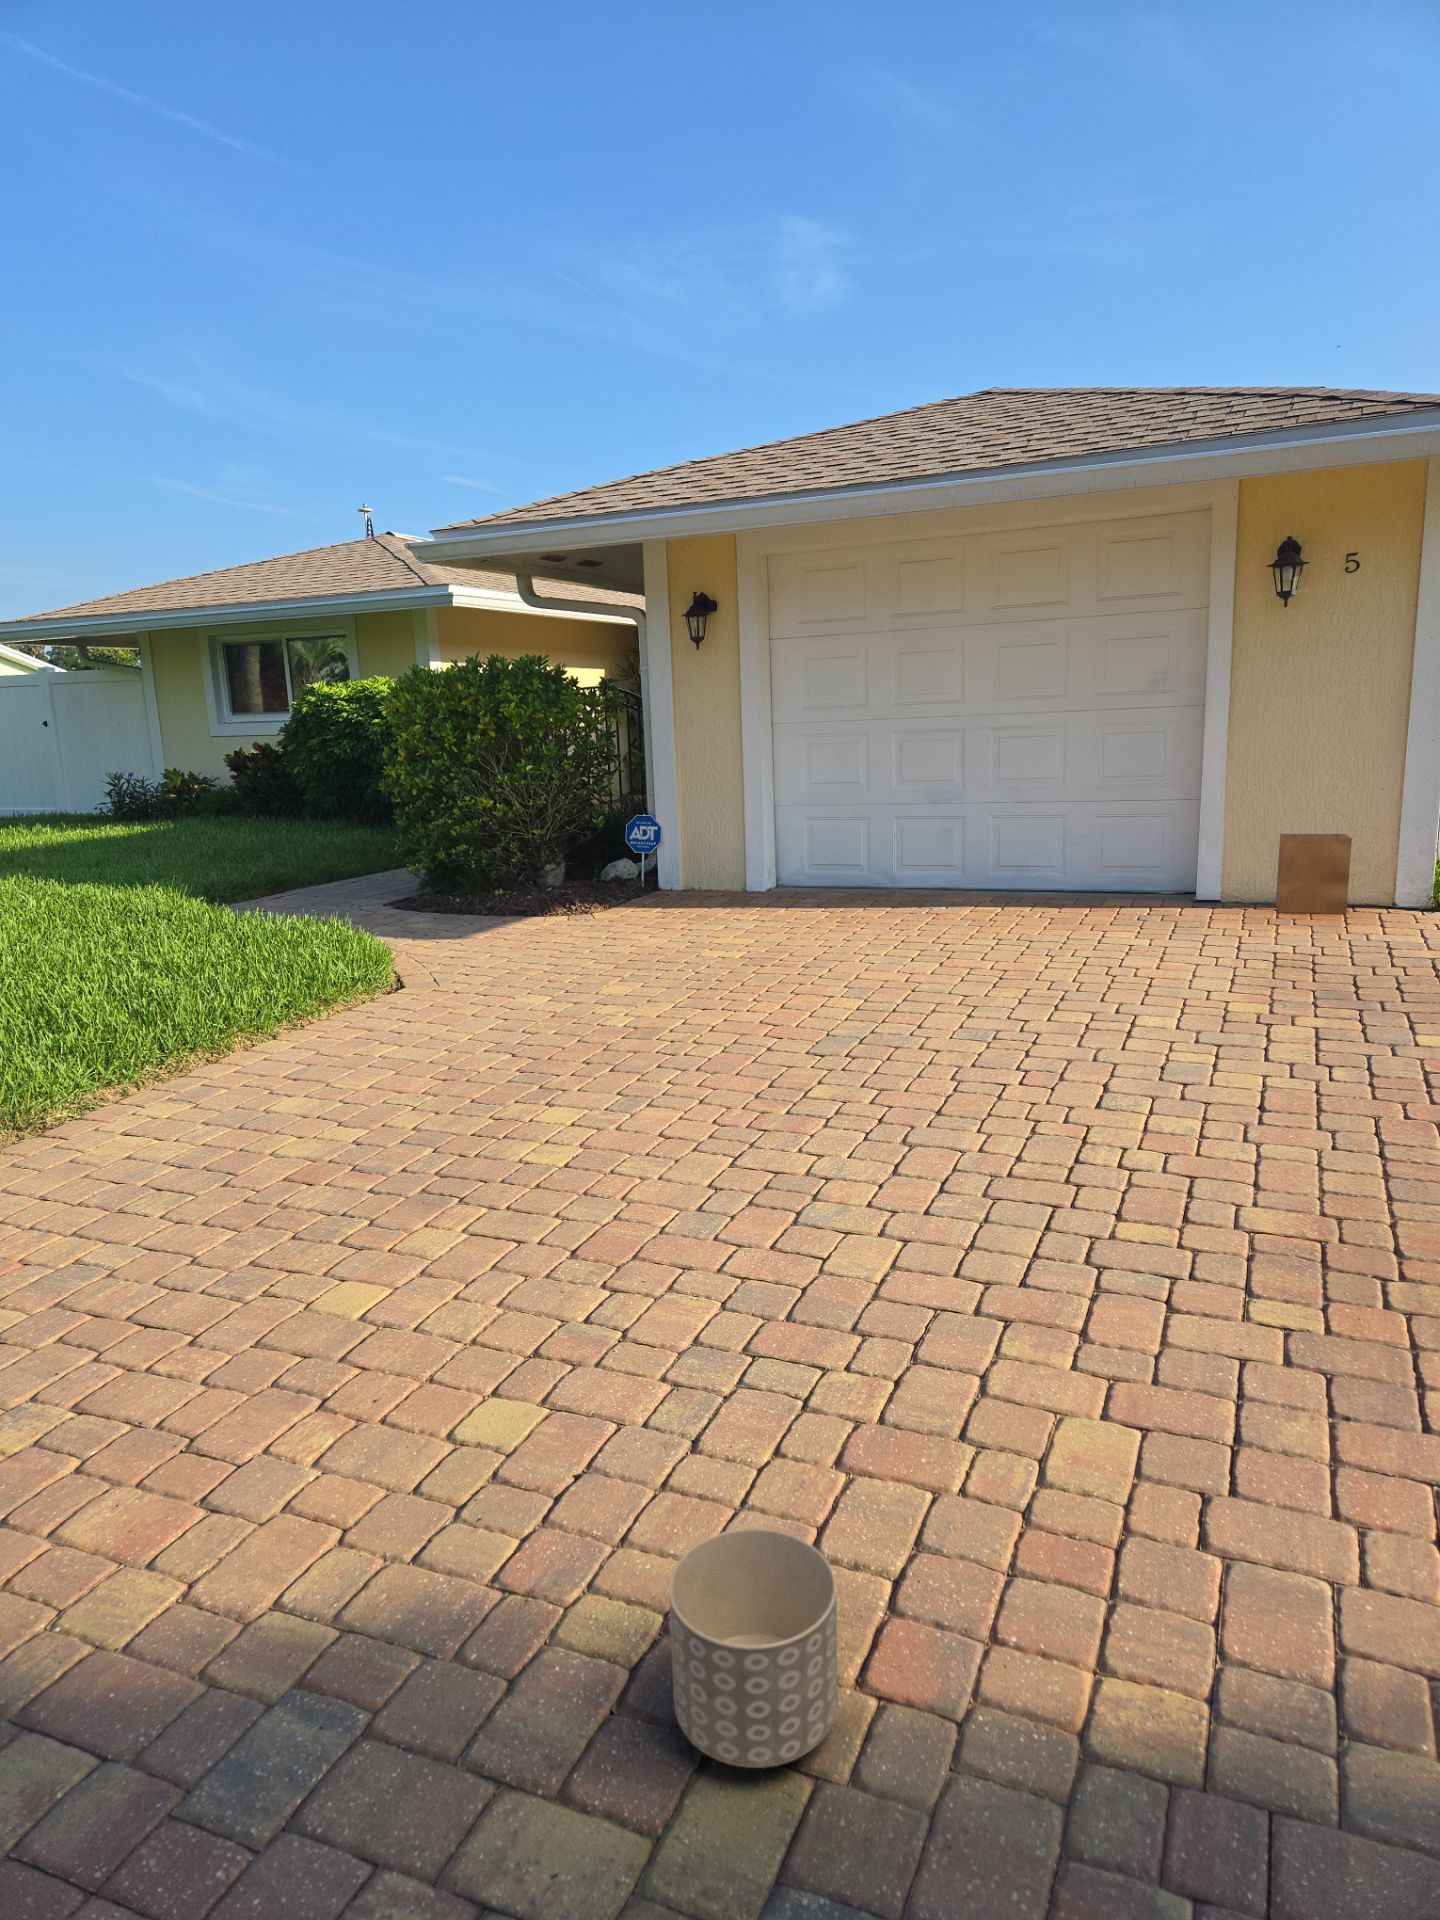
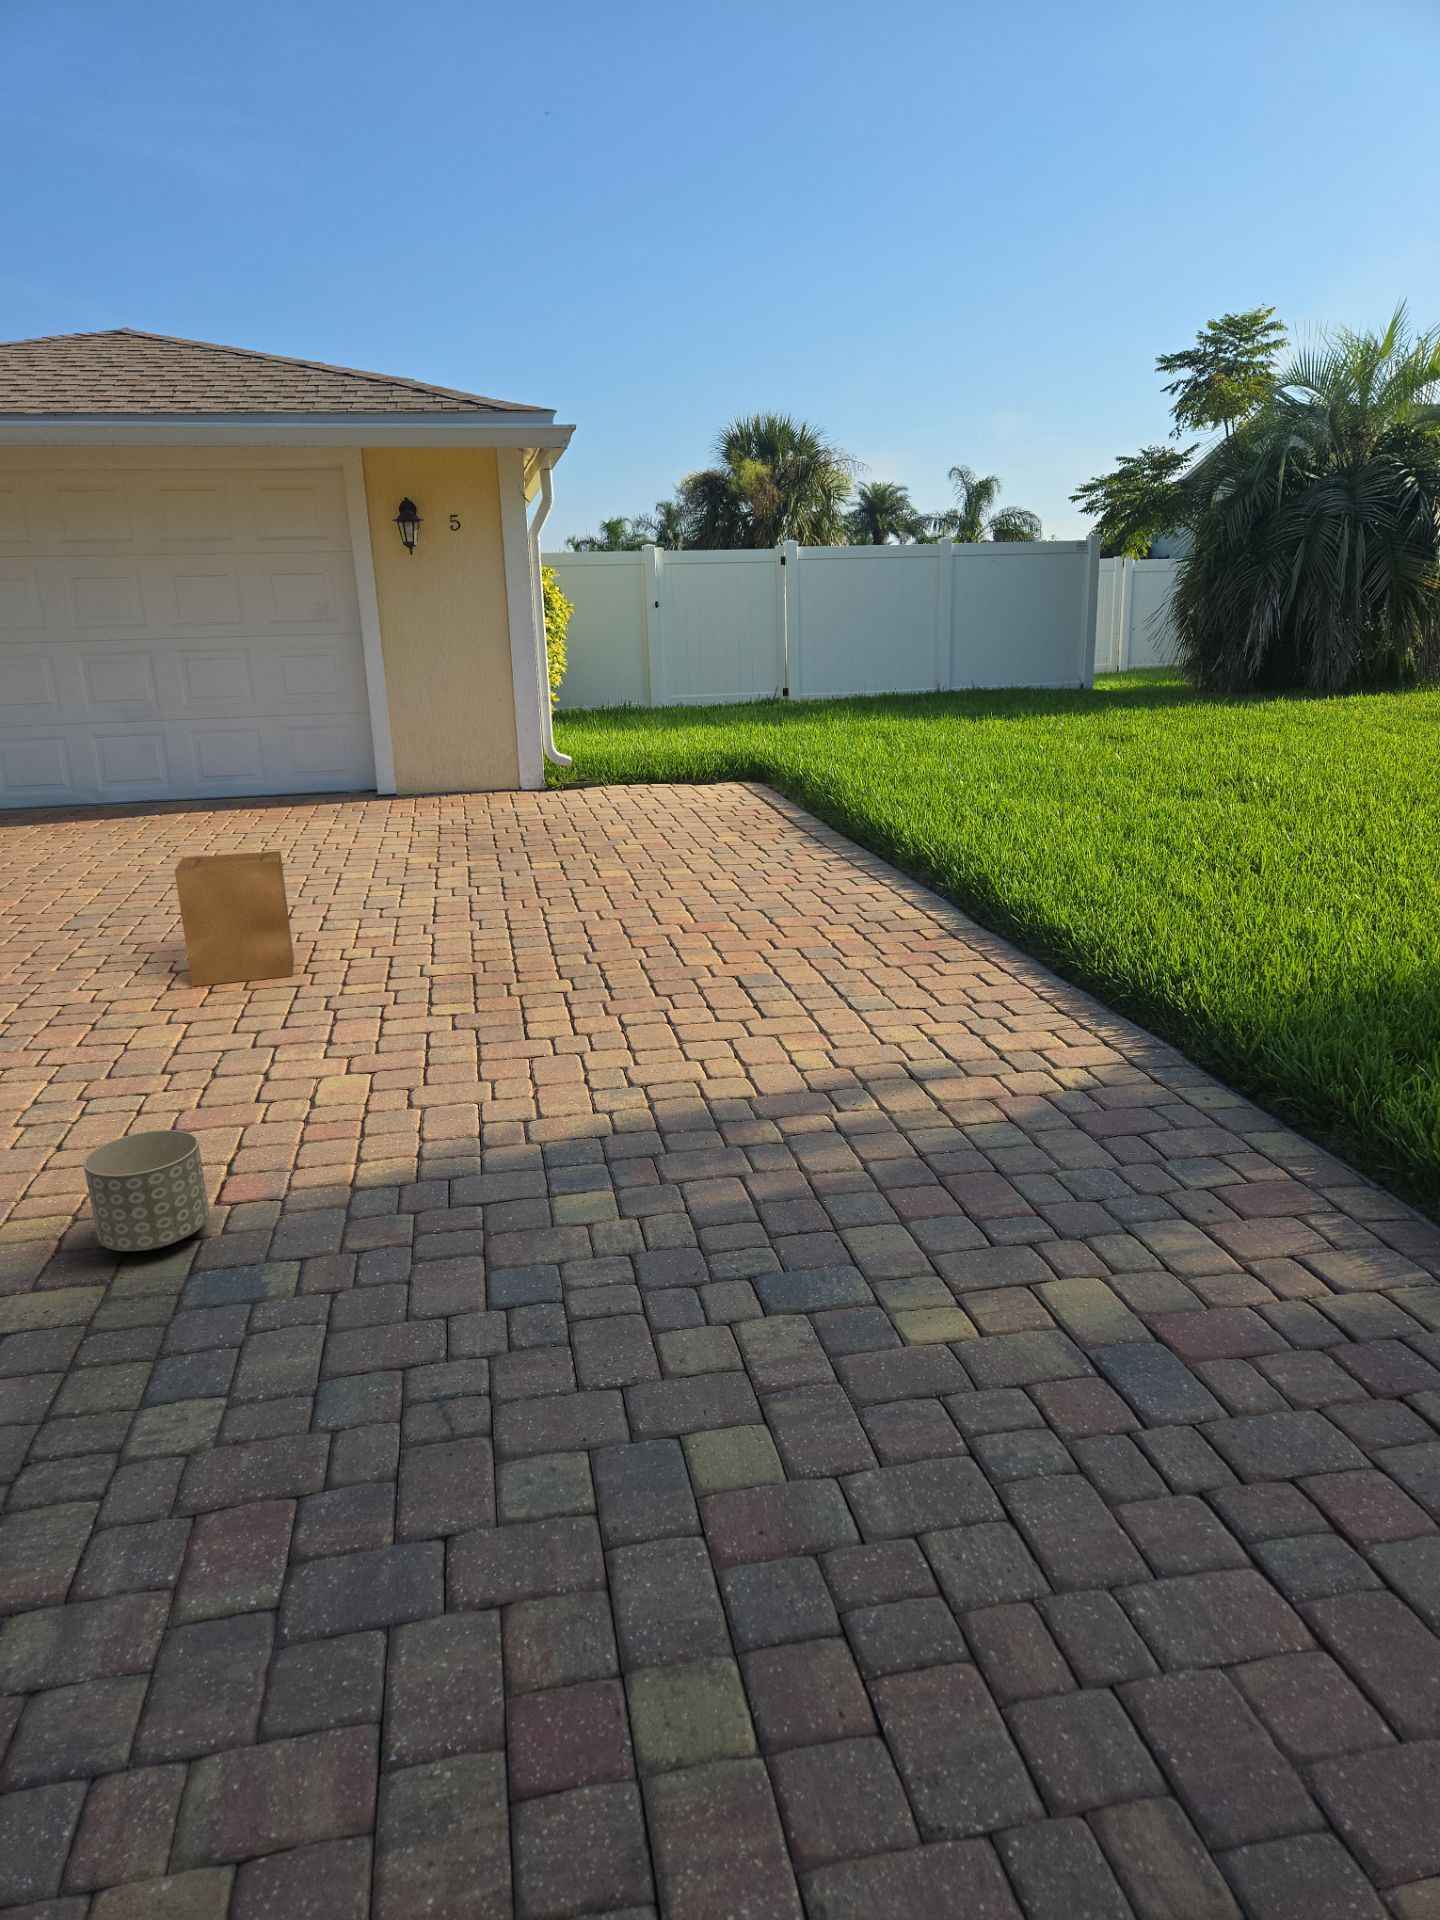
cardboard box: present [1276,834,1352,914] -> present [175,851,294,986]

